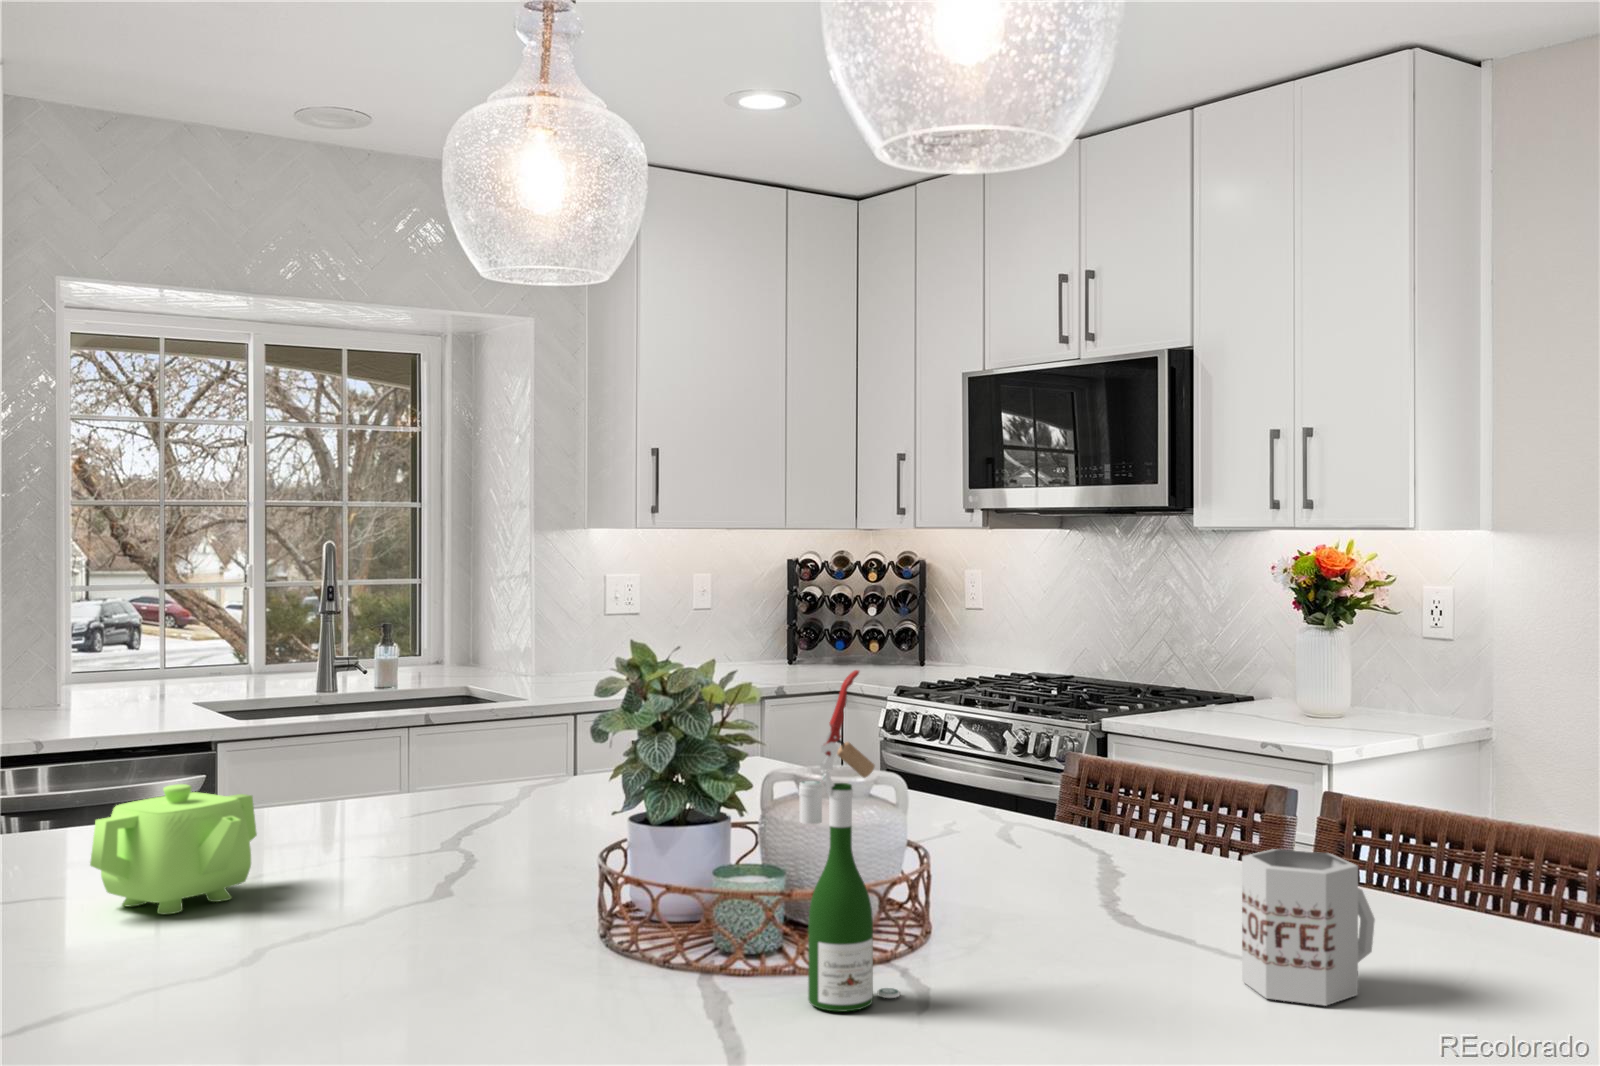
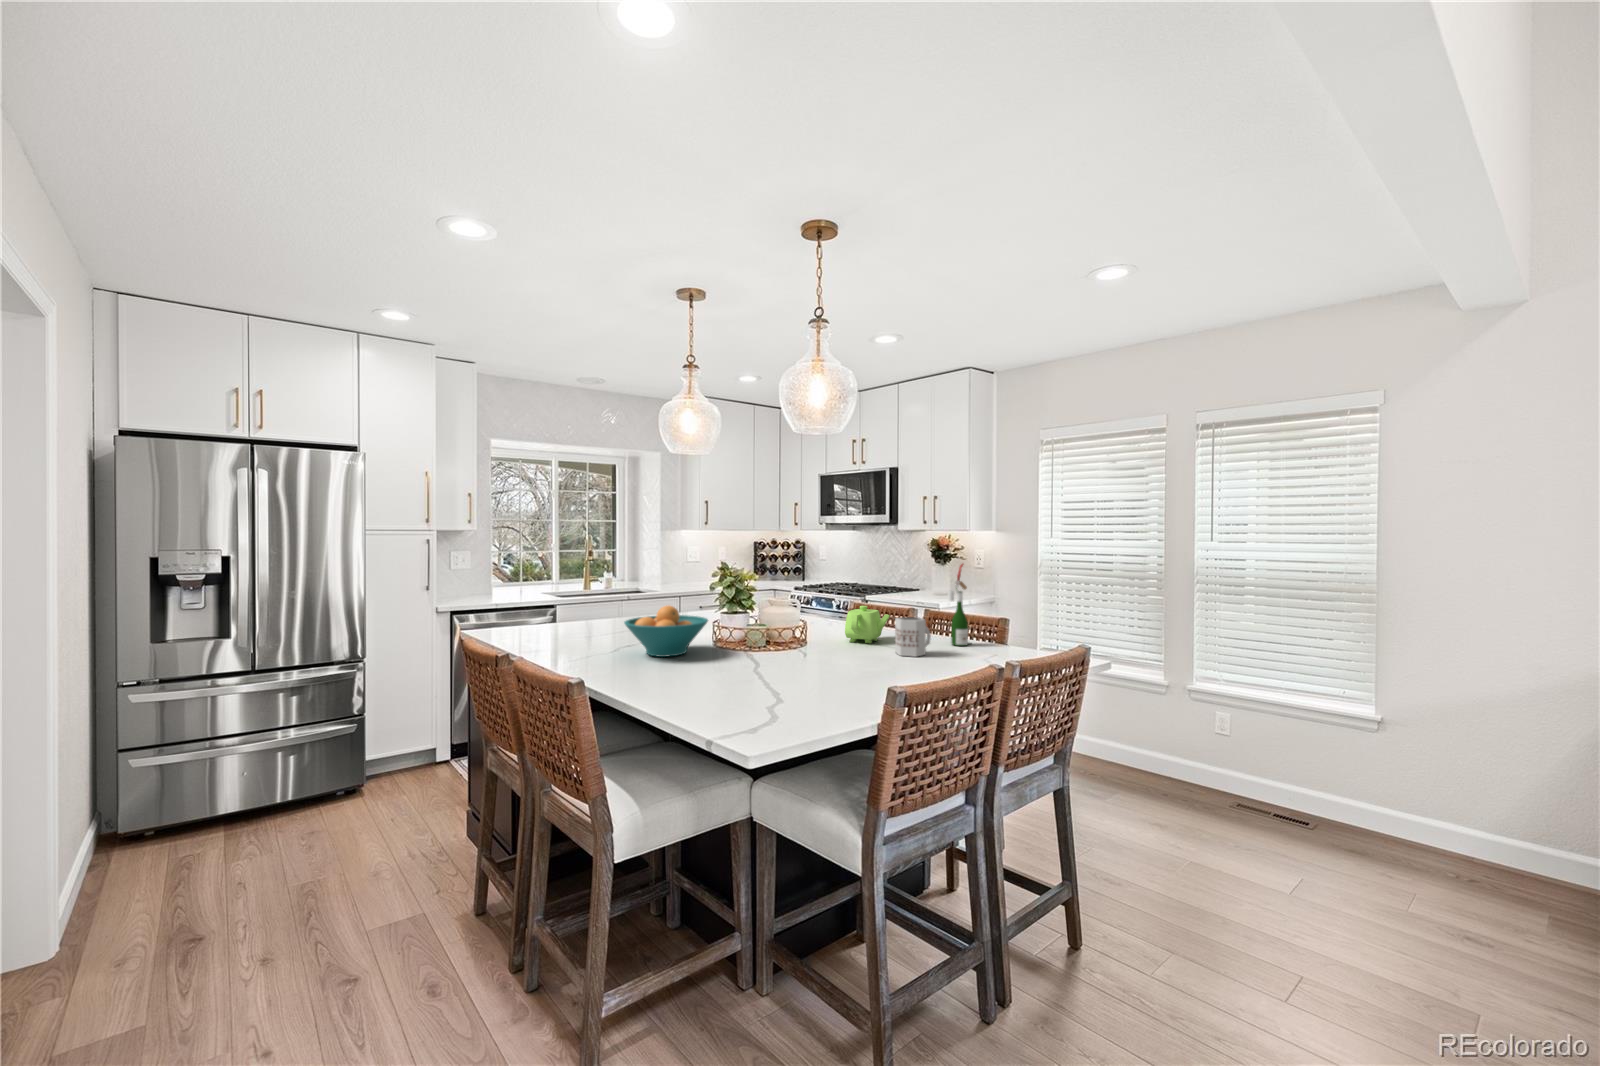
wine bottle: present [799,670,900,1011] -> present [948,564,971,646]
teapot: present [90,784,257,914] -> present [845,606,890,643]
fruit bowl: none [278,801,576,986] -> present [624,606,708,657]

